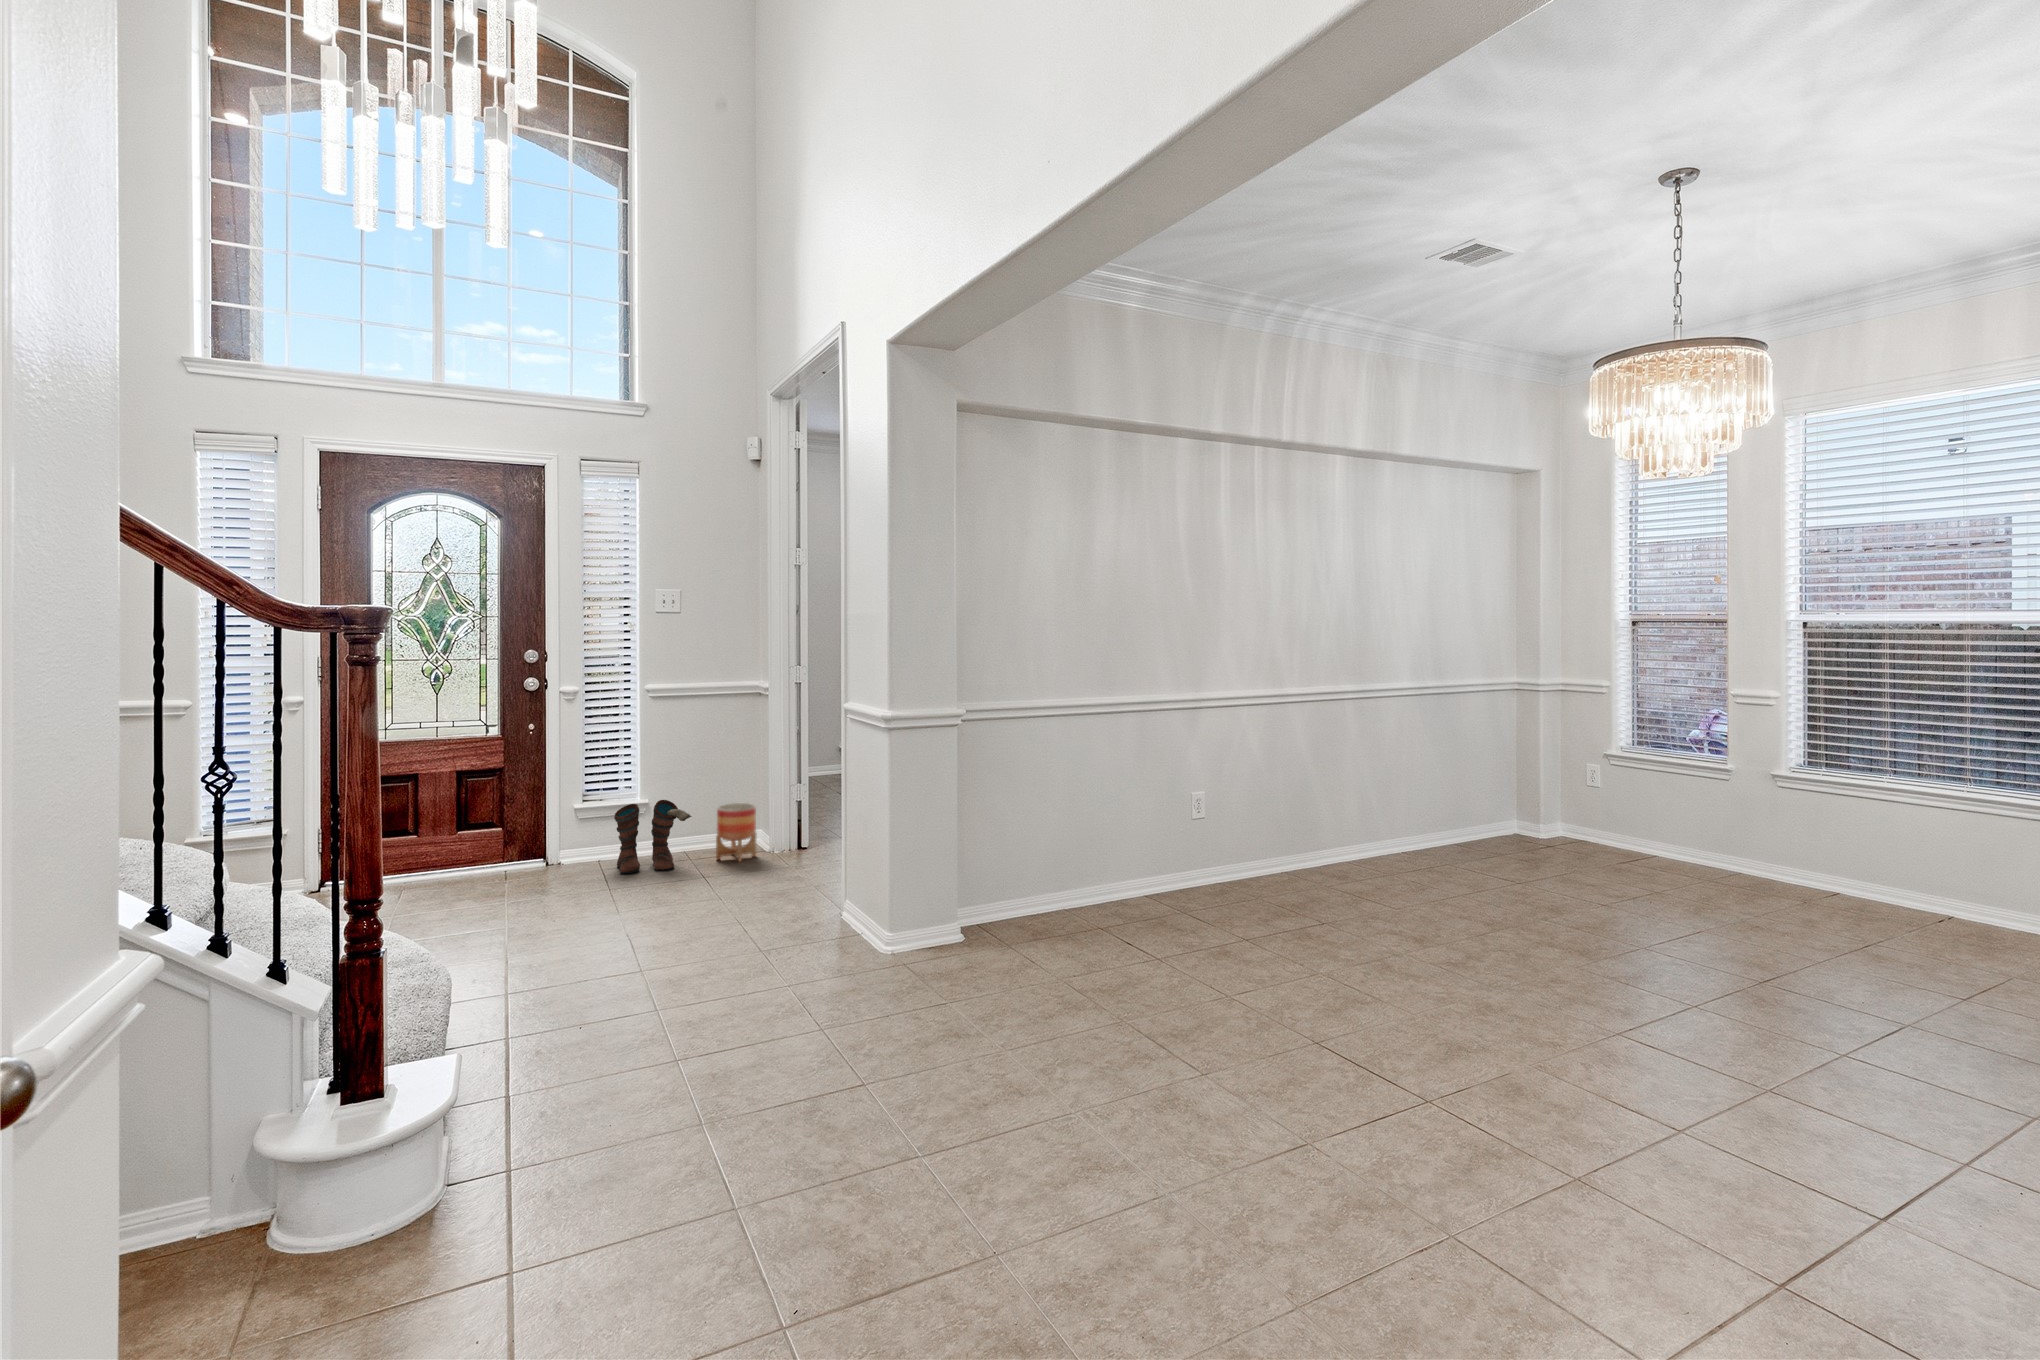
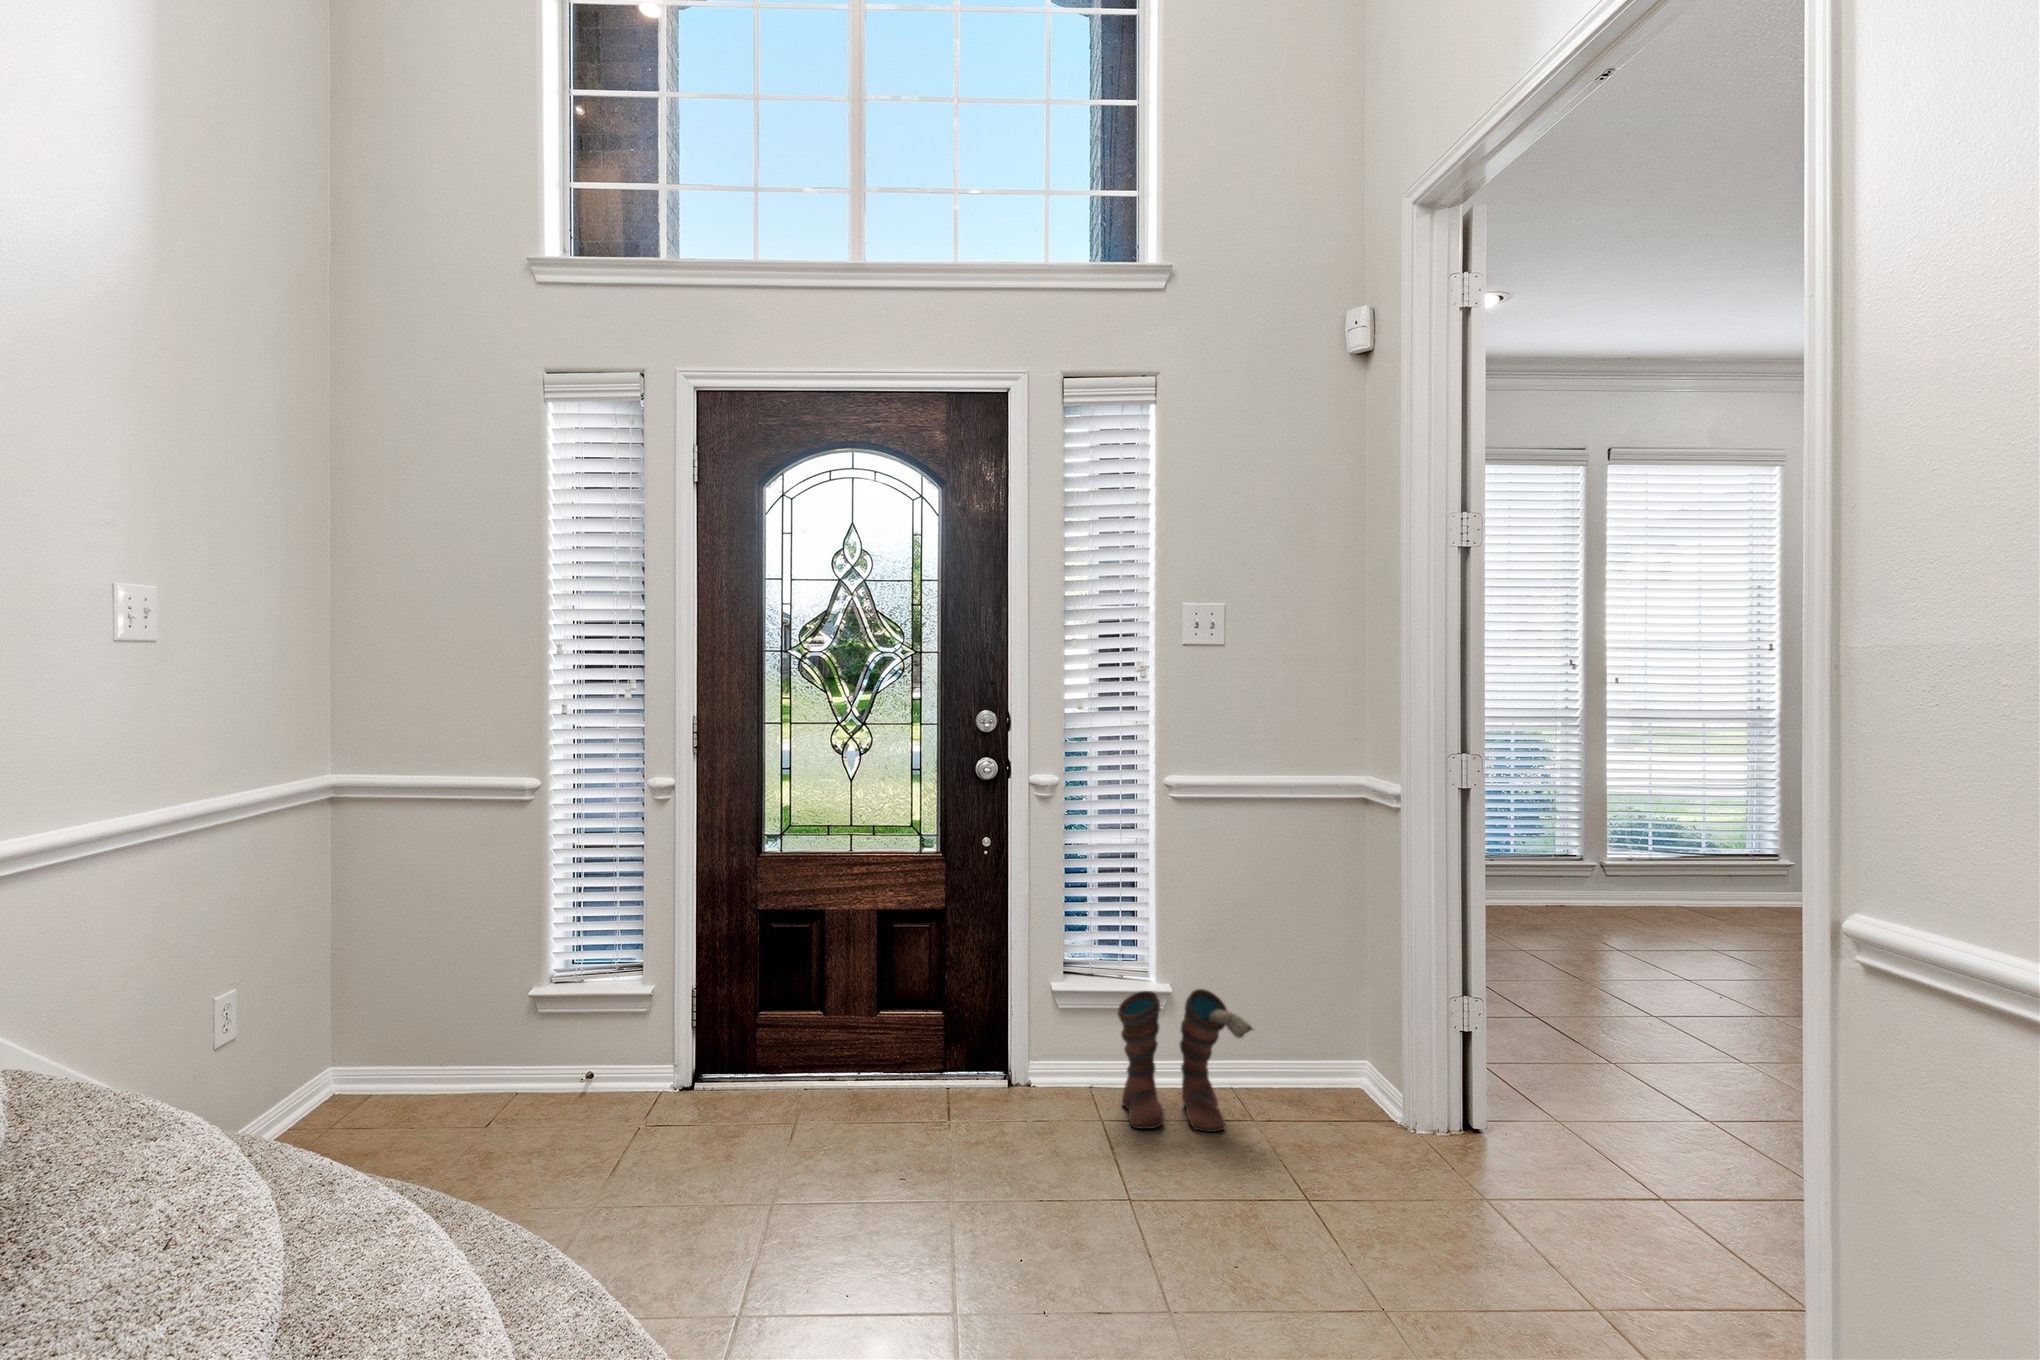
planter: present [716,803,756,862] -> none [1296,1005,1372,1131]

